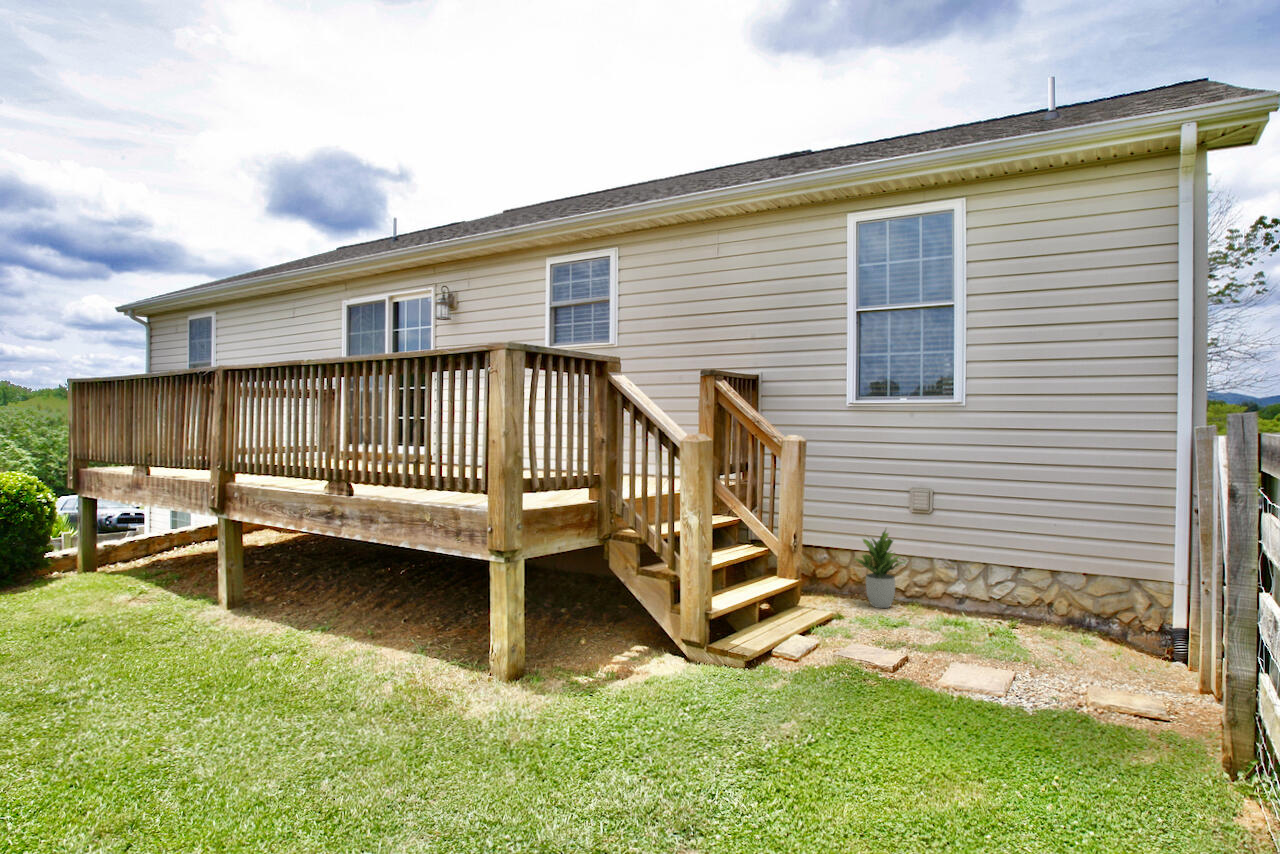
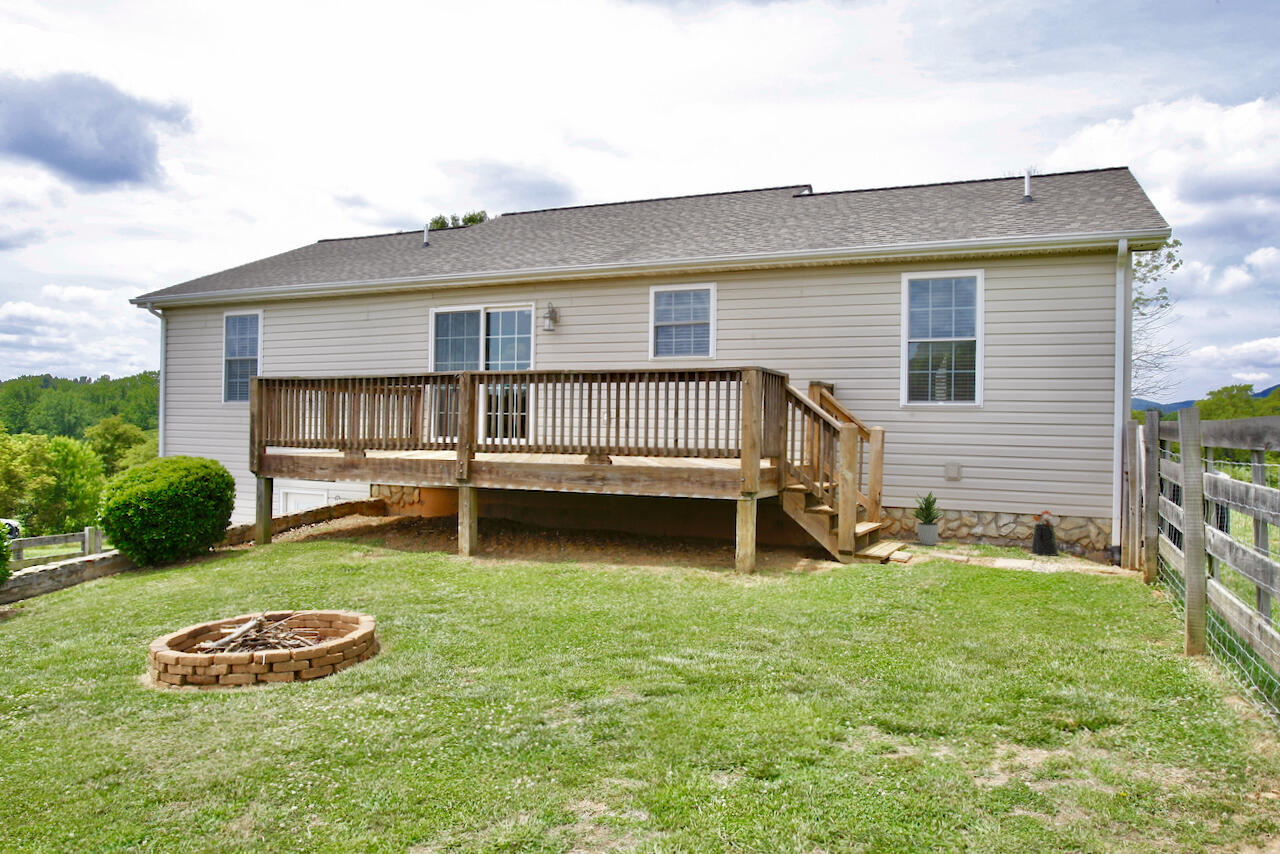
watering can: none [1035,564,1081,638] -> present [1031,511,1058,556]

